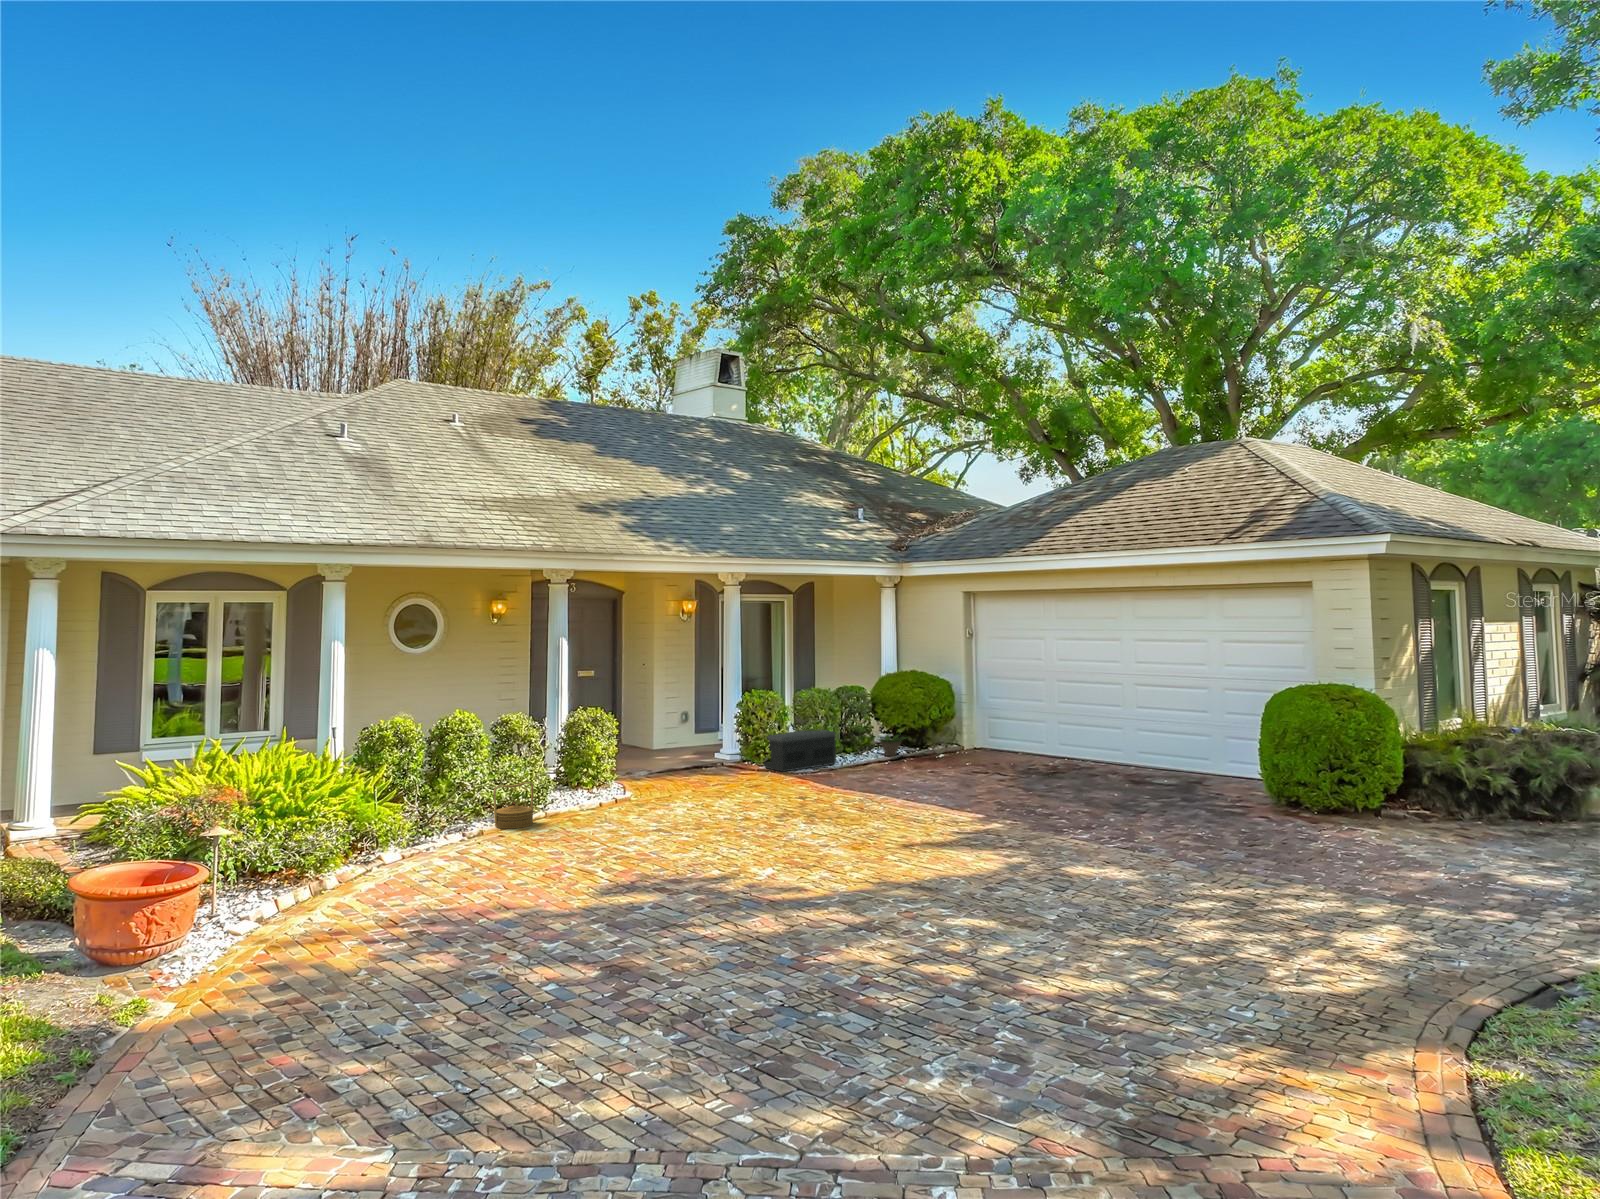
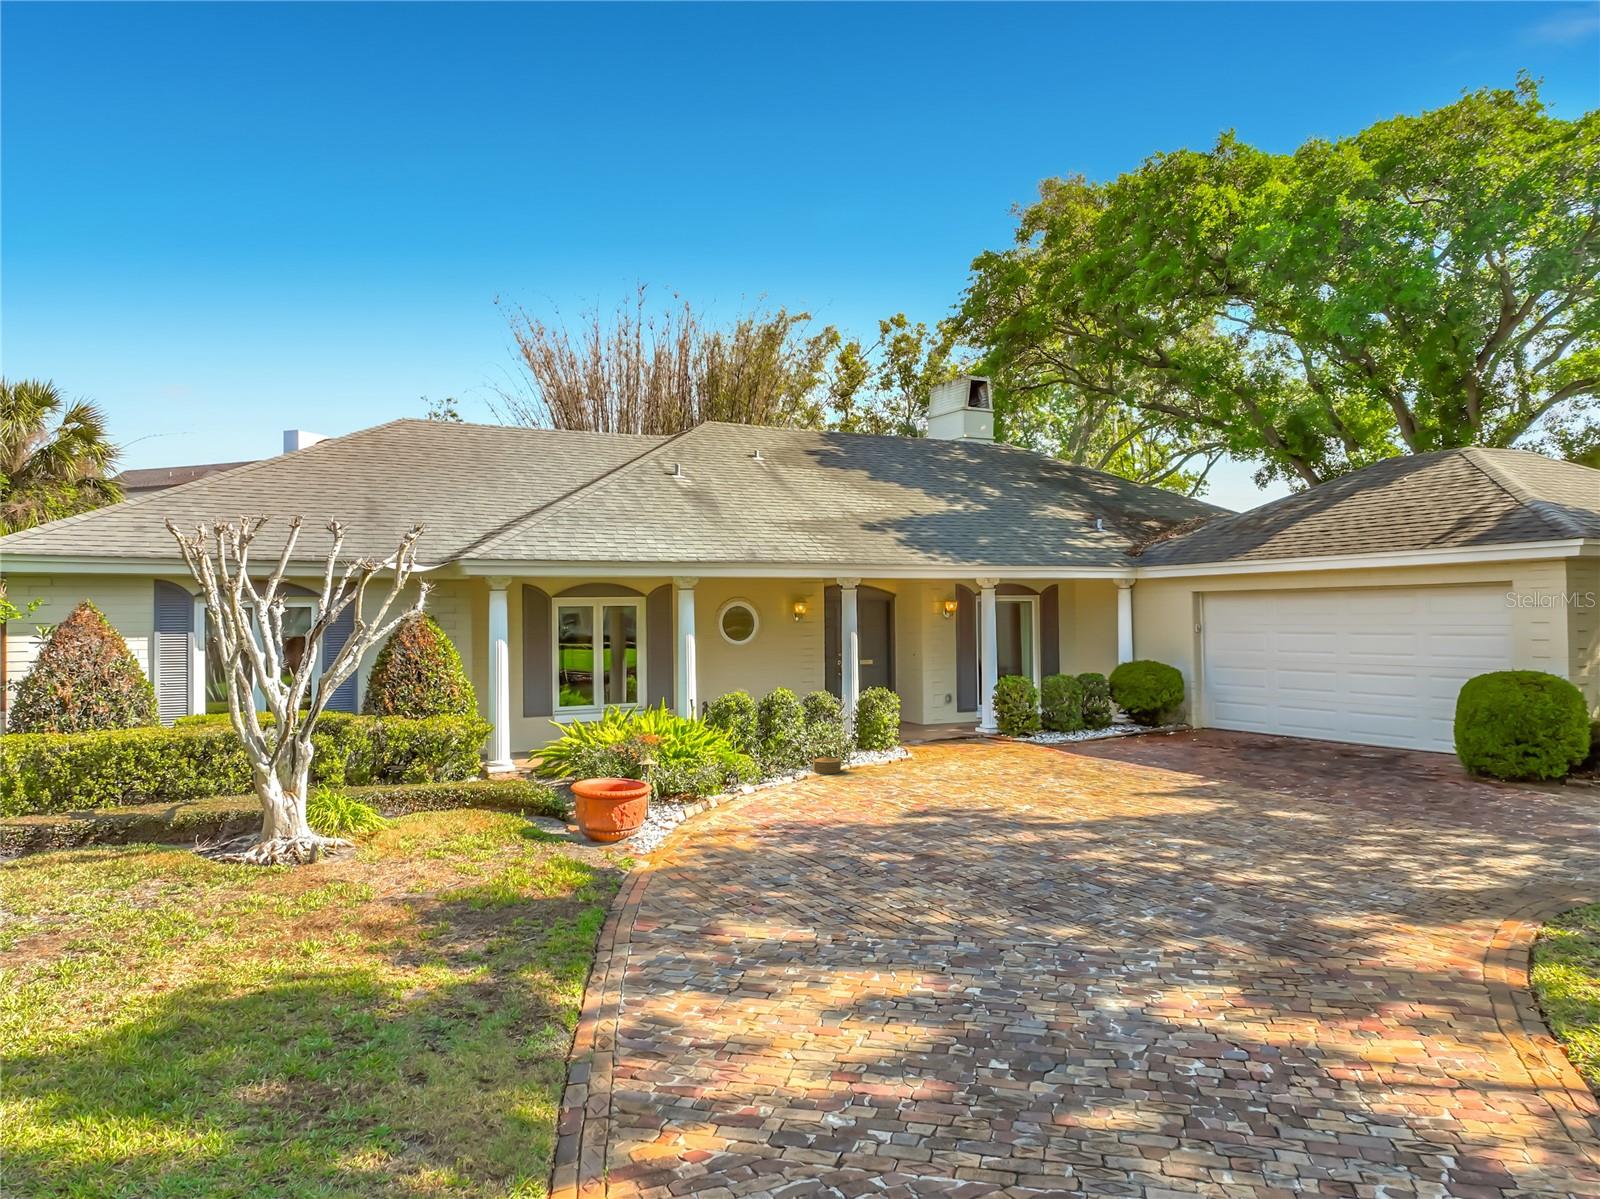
storage bench: present [764,730,836,772] -> none [1014,709,1077,743]
decorative plant: present [878,734,906,756] -> none [1108,715,1143,735]

